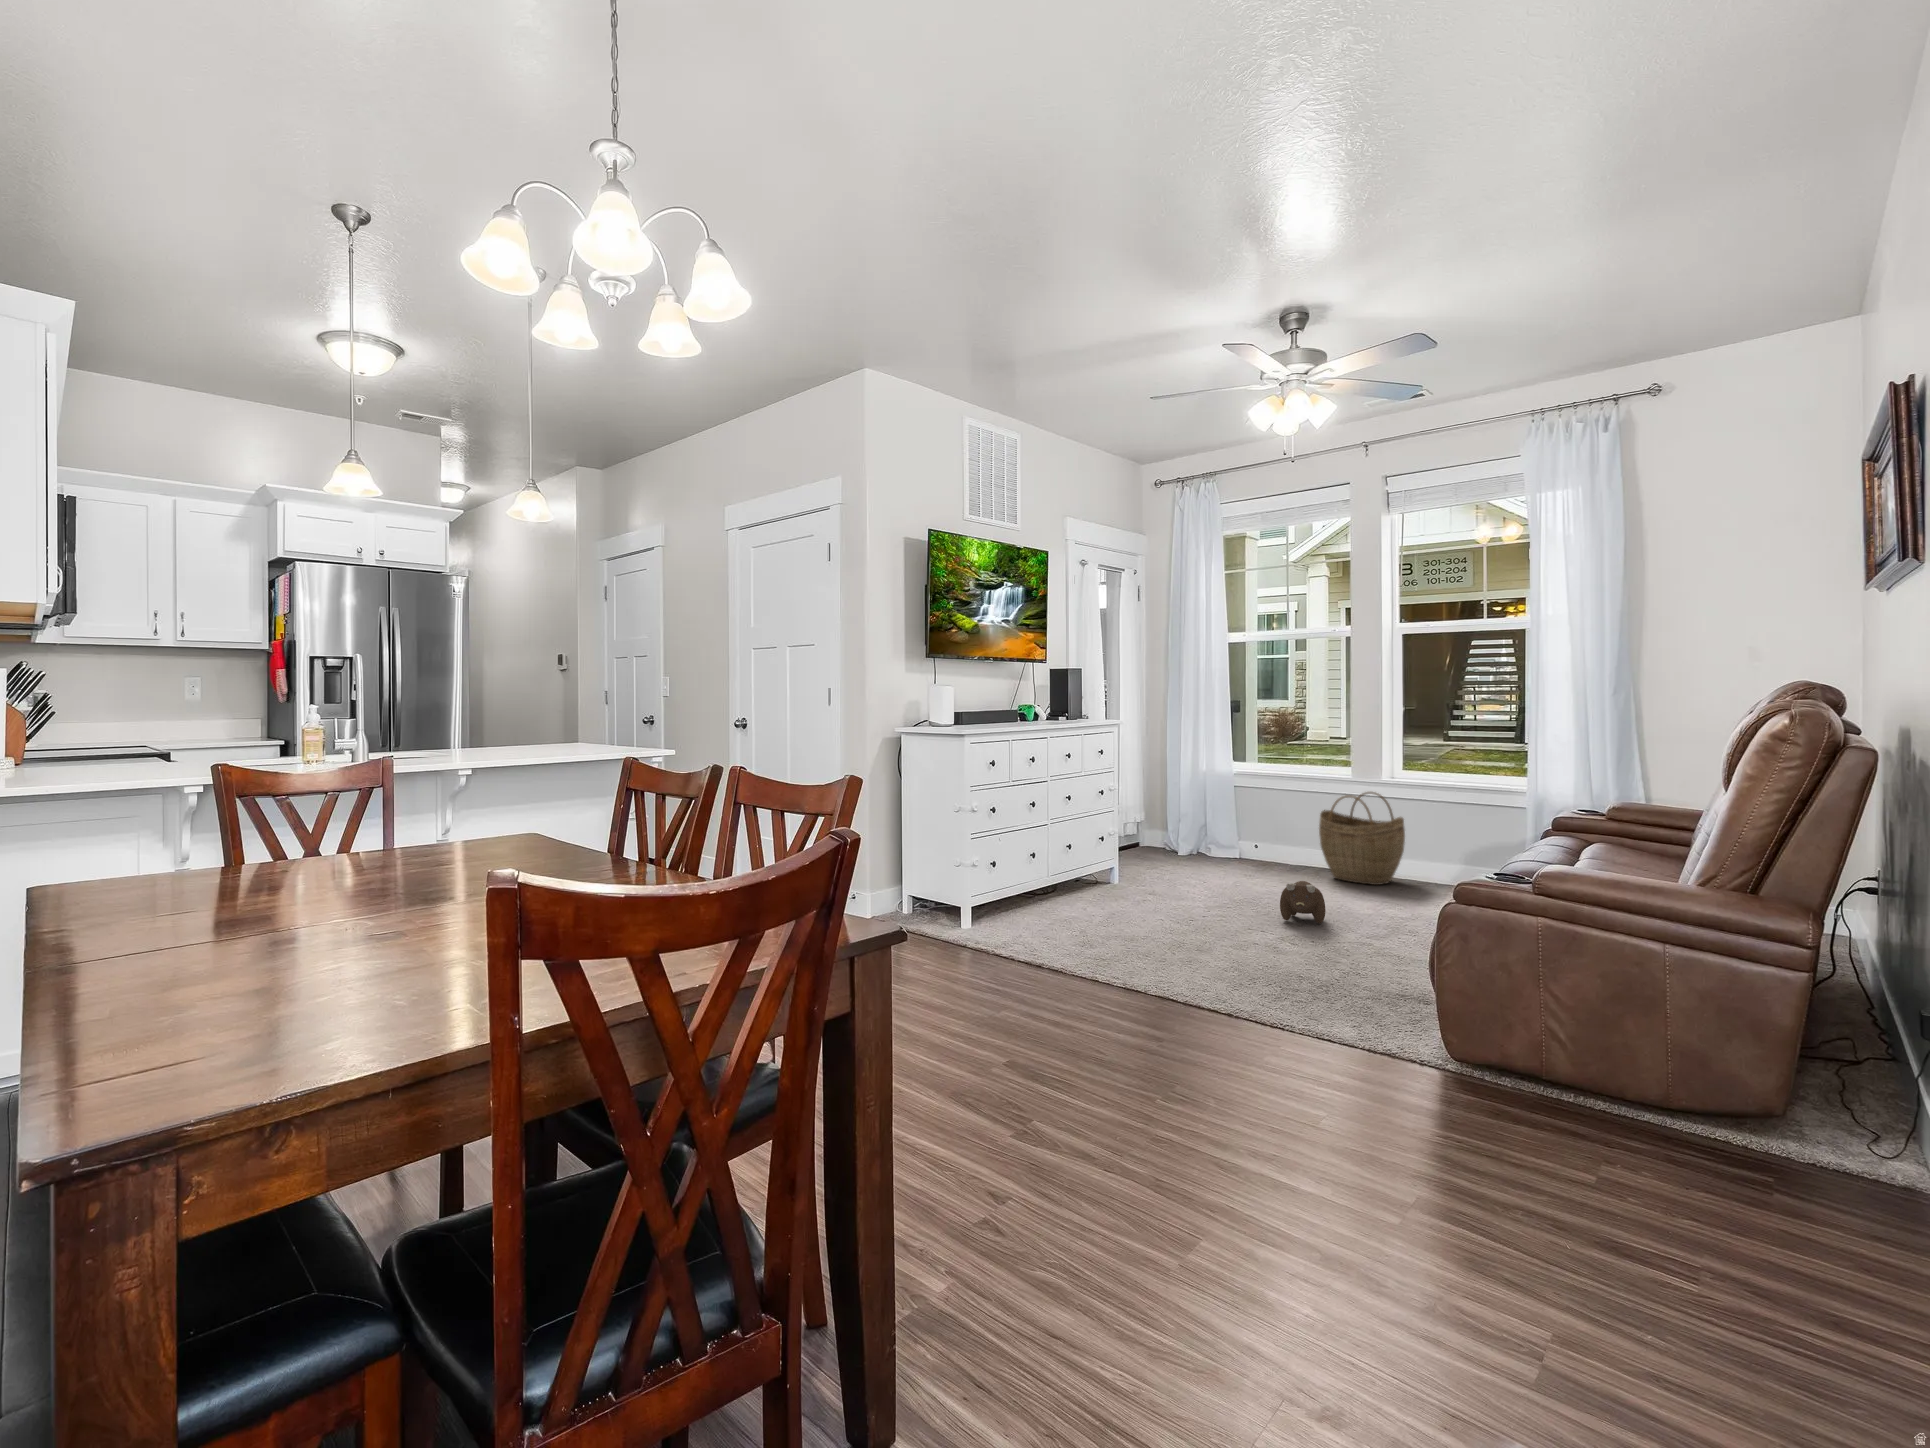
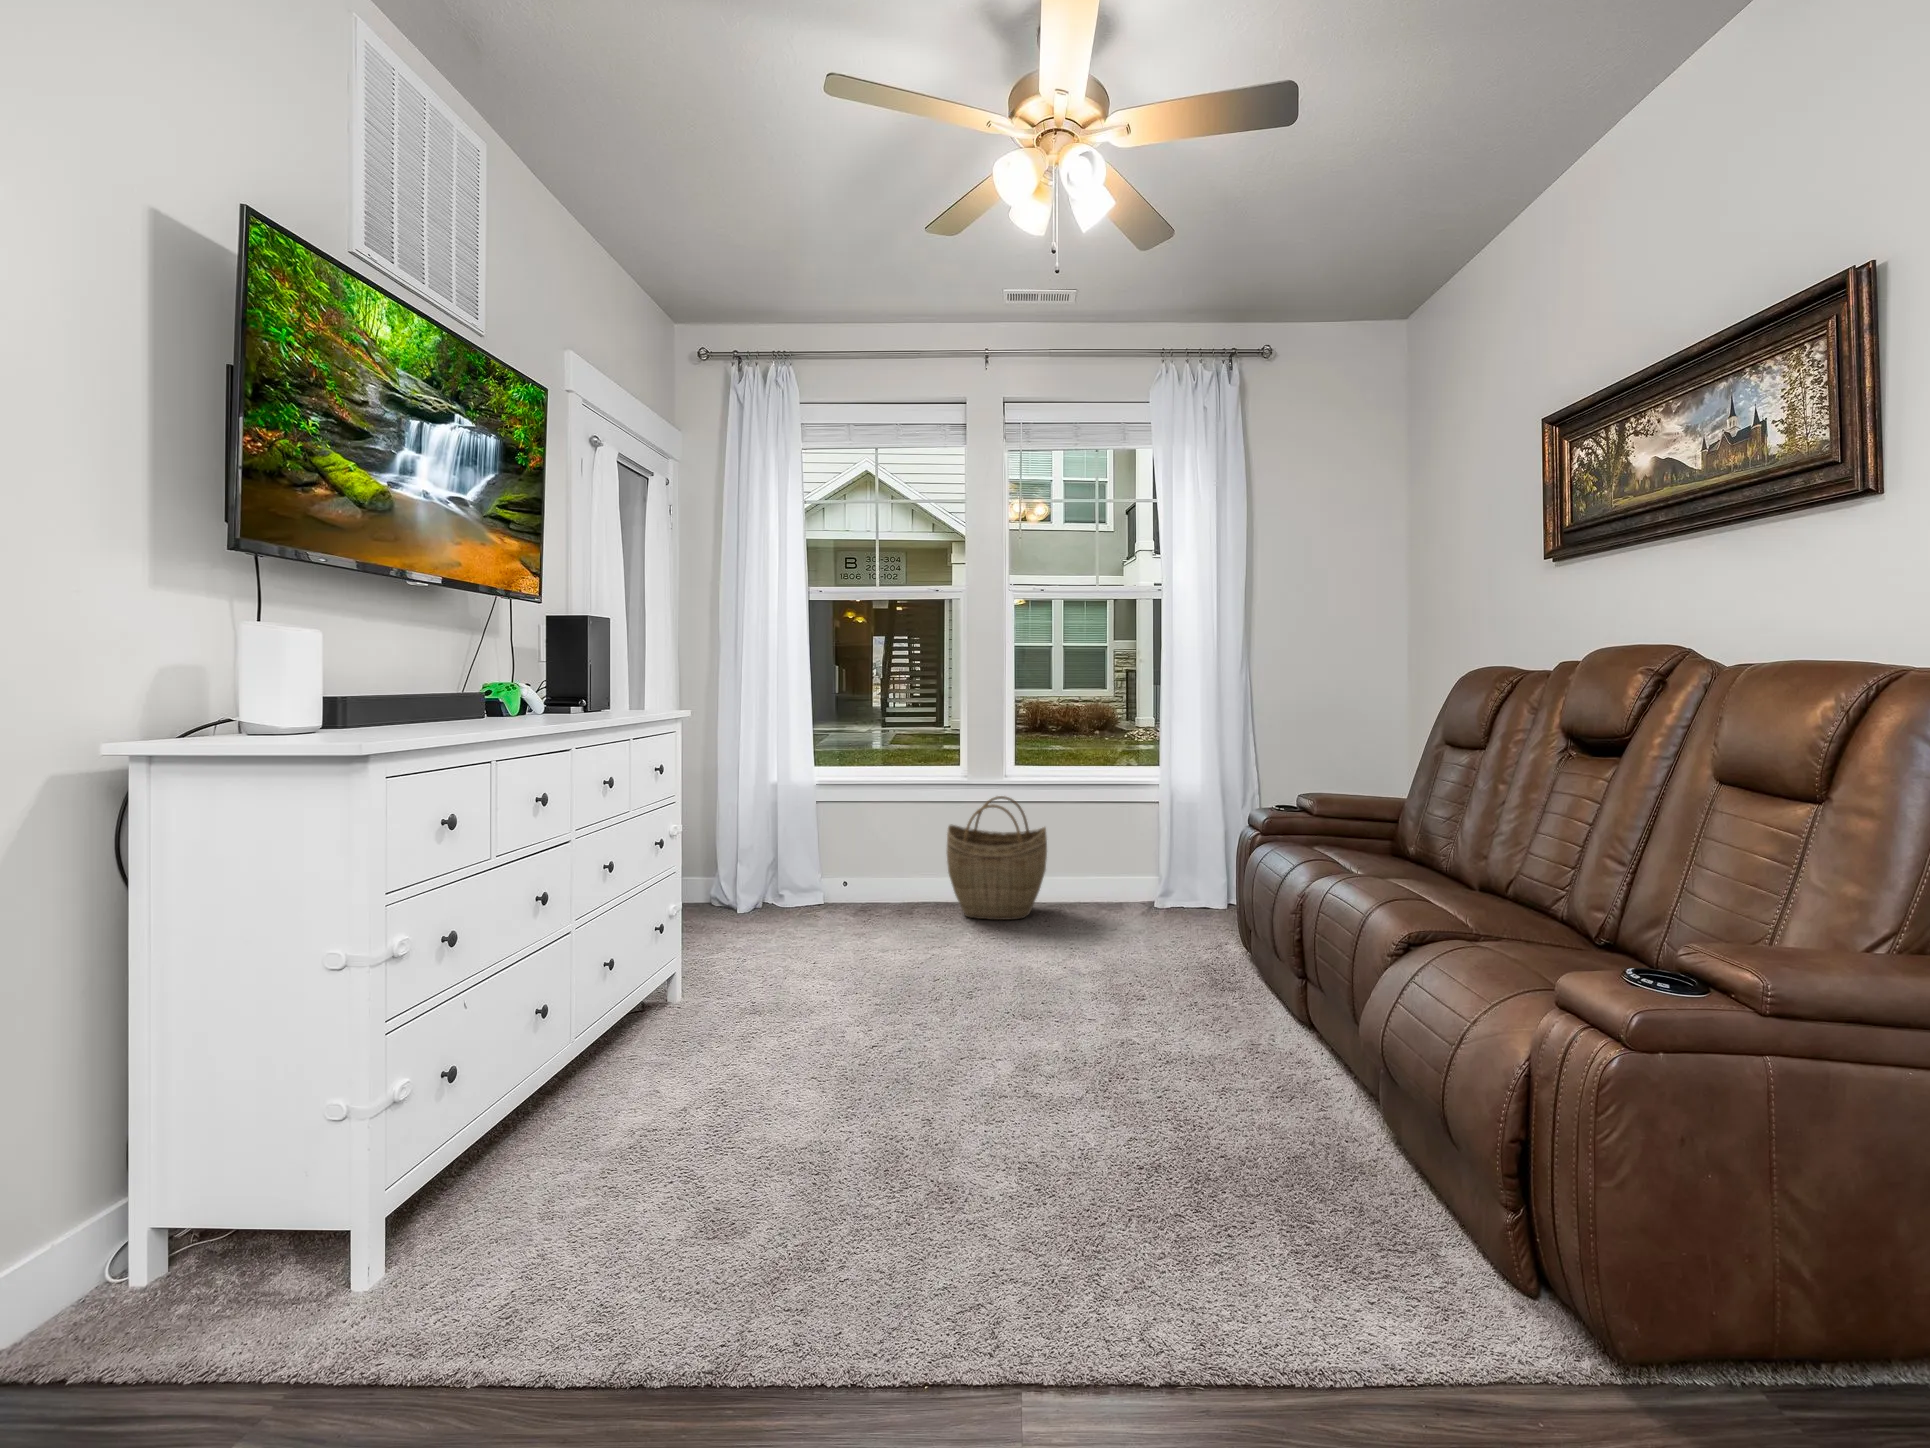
plush toy: present [1280,881,1326,924] -> none [986,953,1051,1022]

